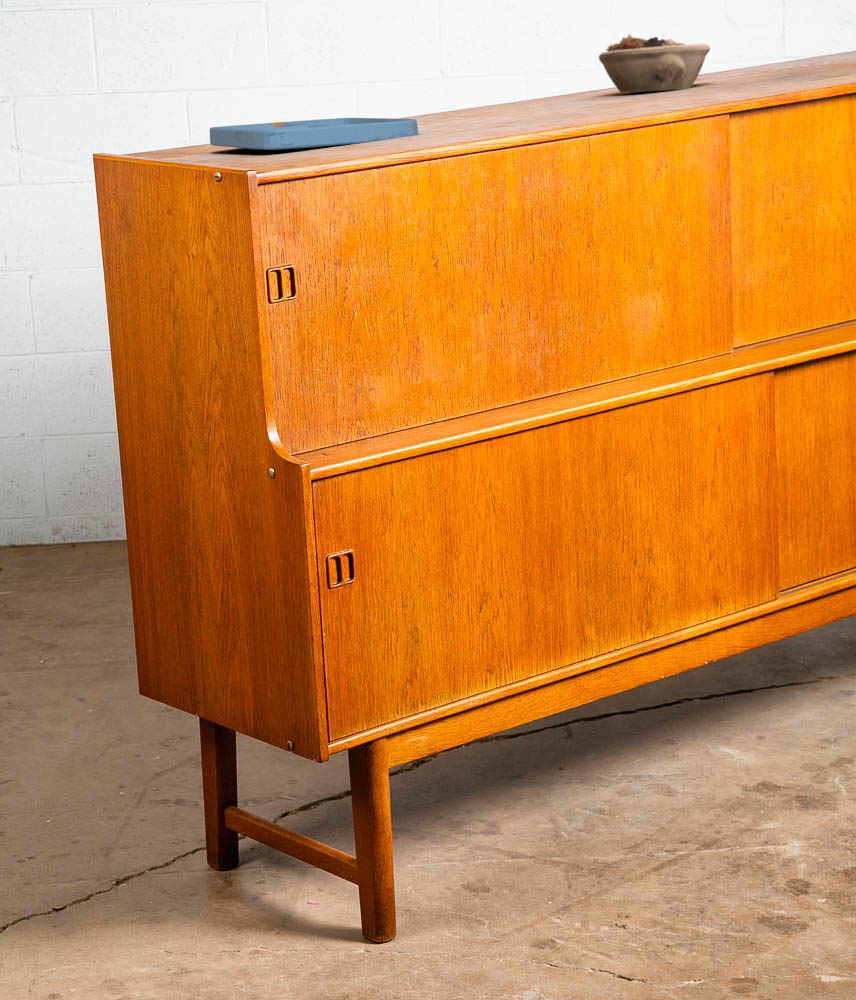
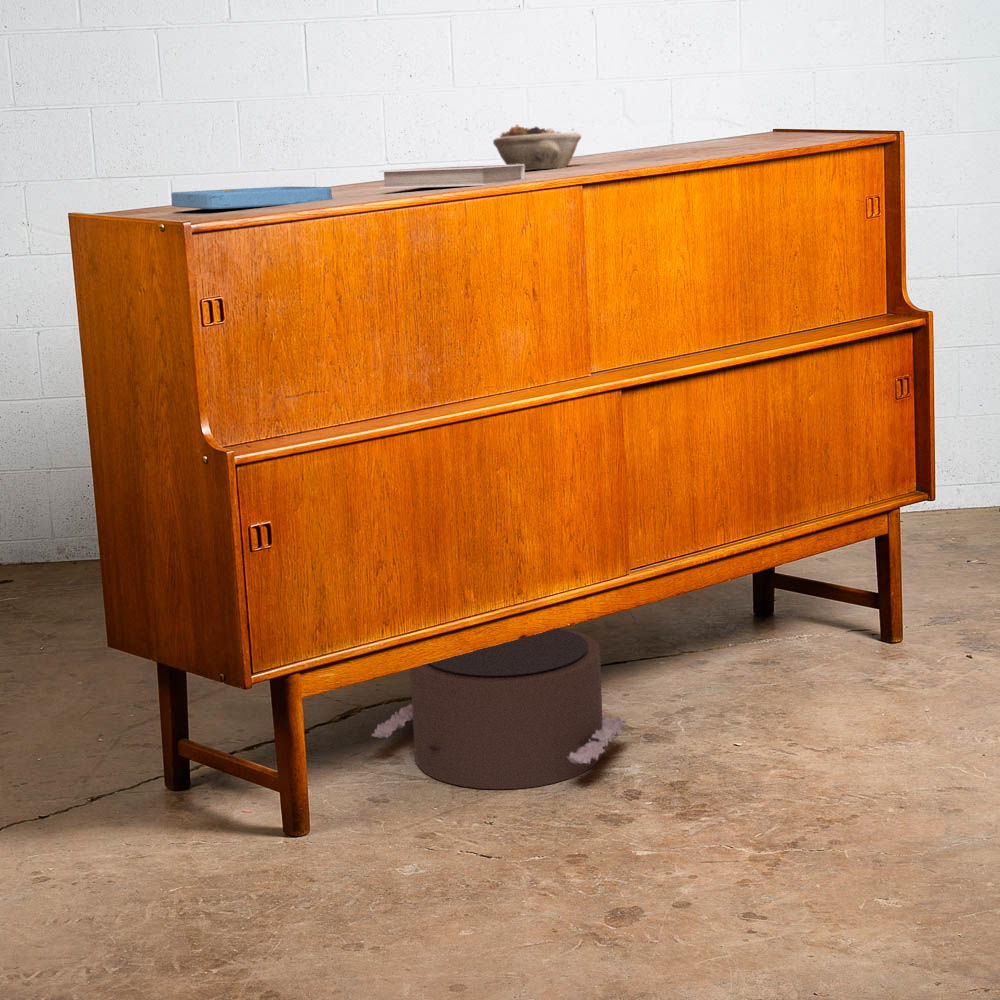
hardback book: none [480,87,665,121] -> present [379,164,525,189]
pouf: none [459,658,778,873] -> present [372,626,626,789]

